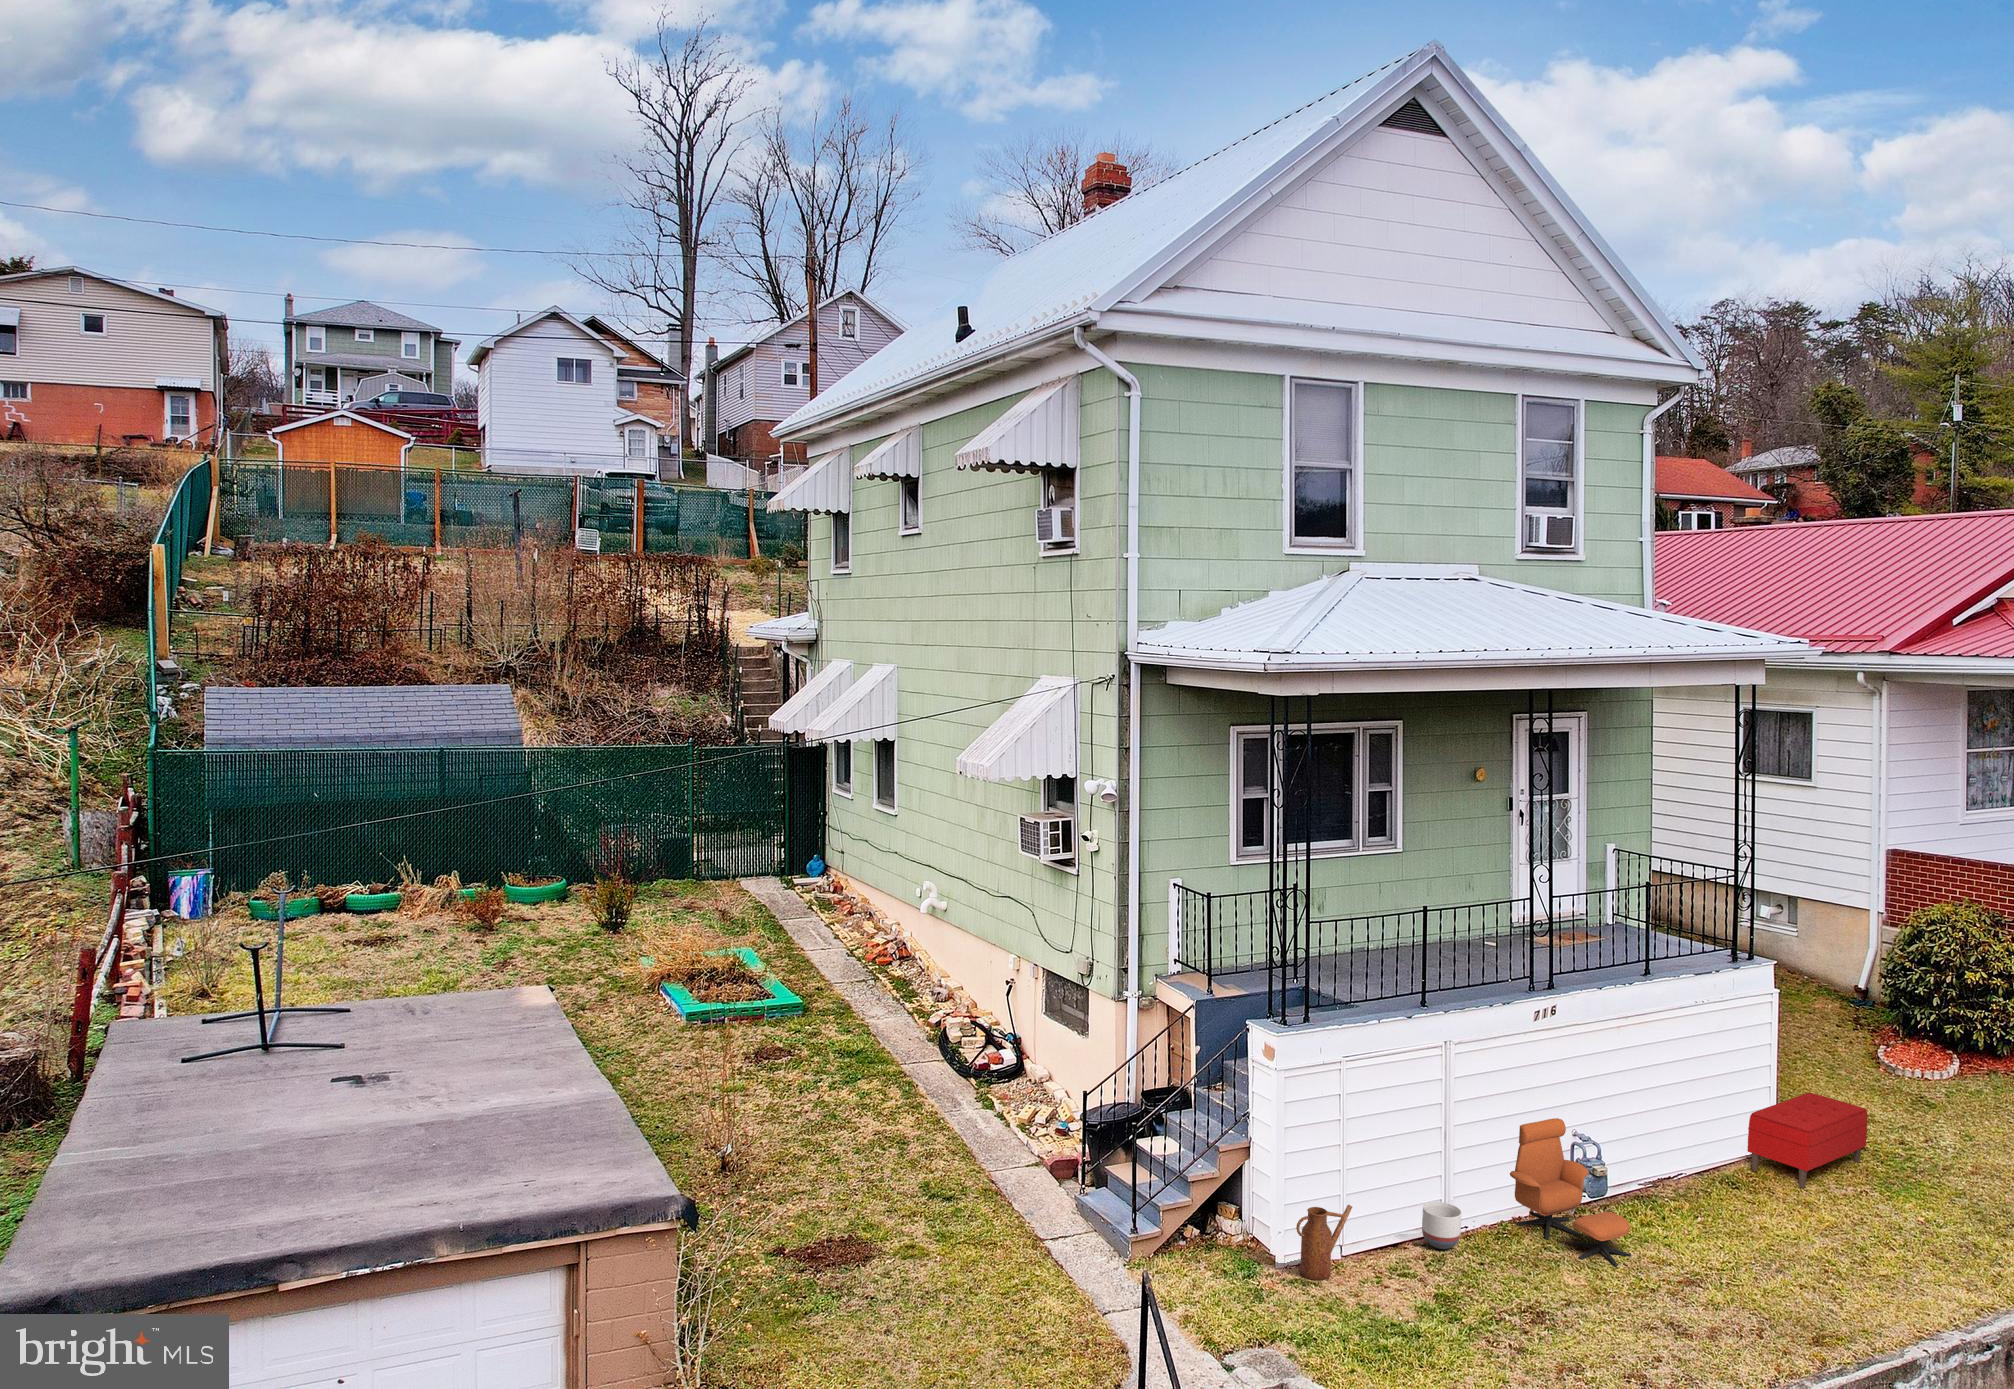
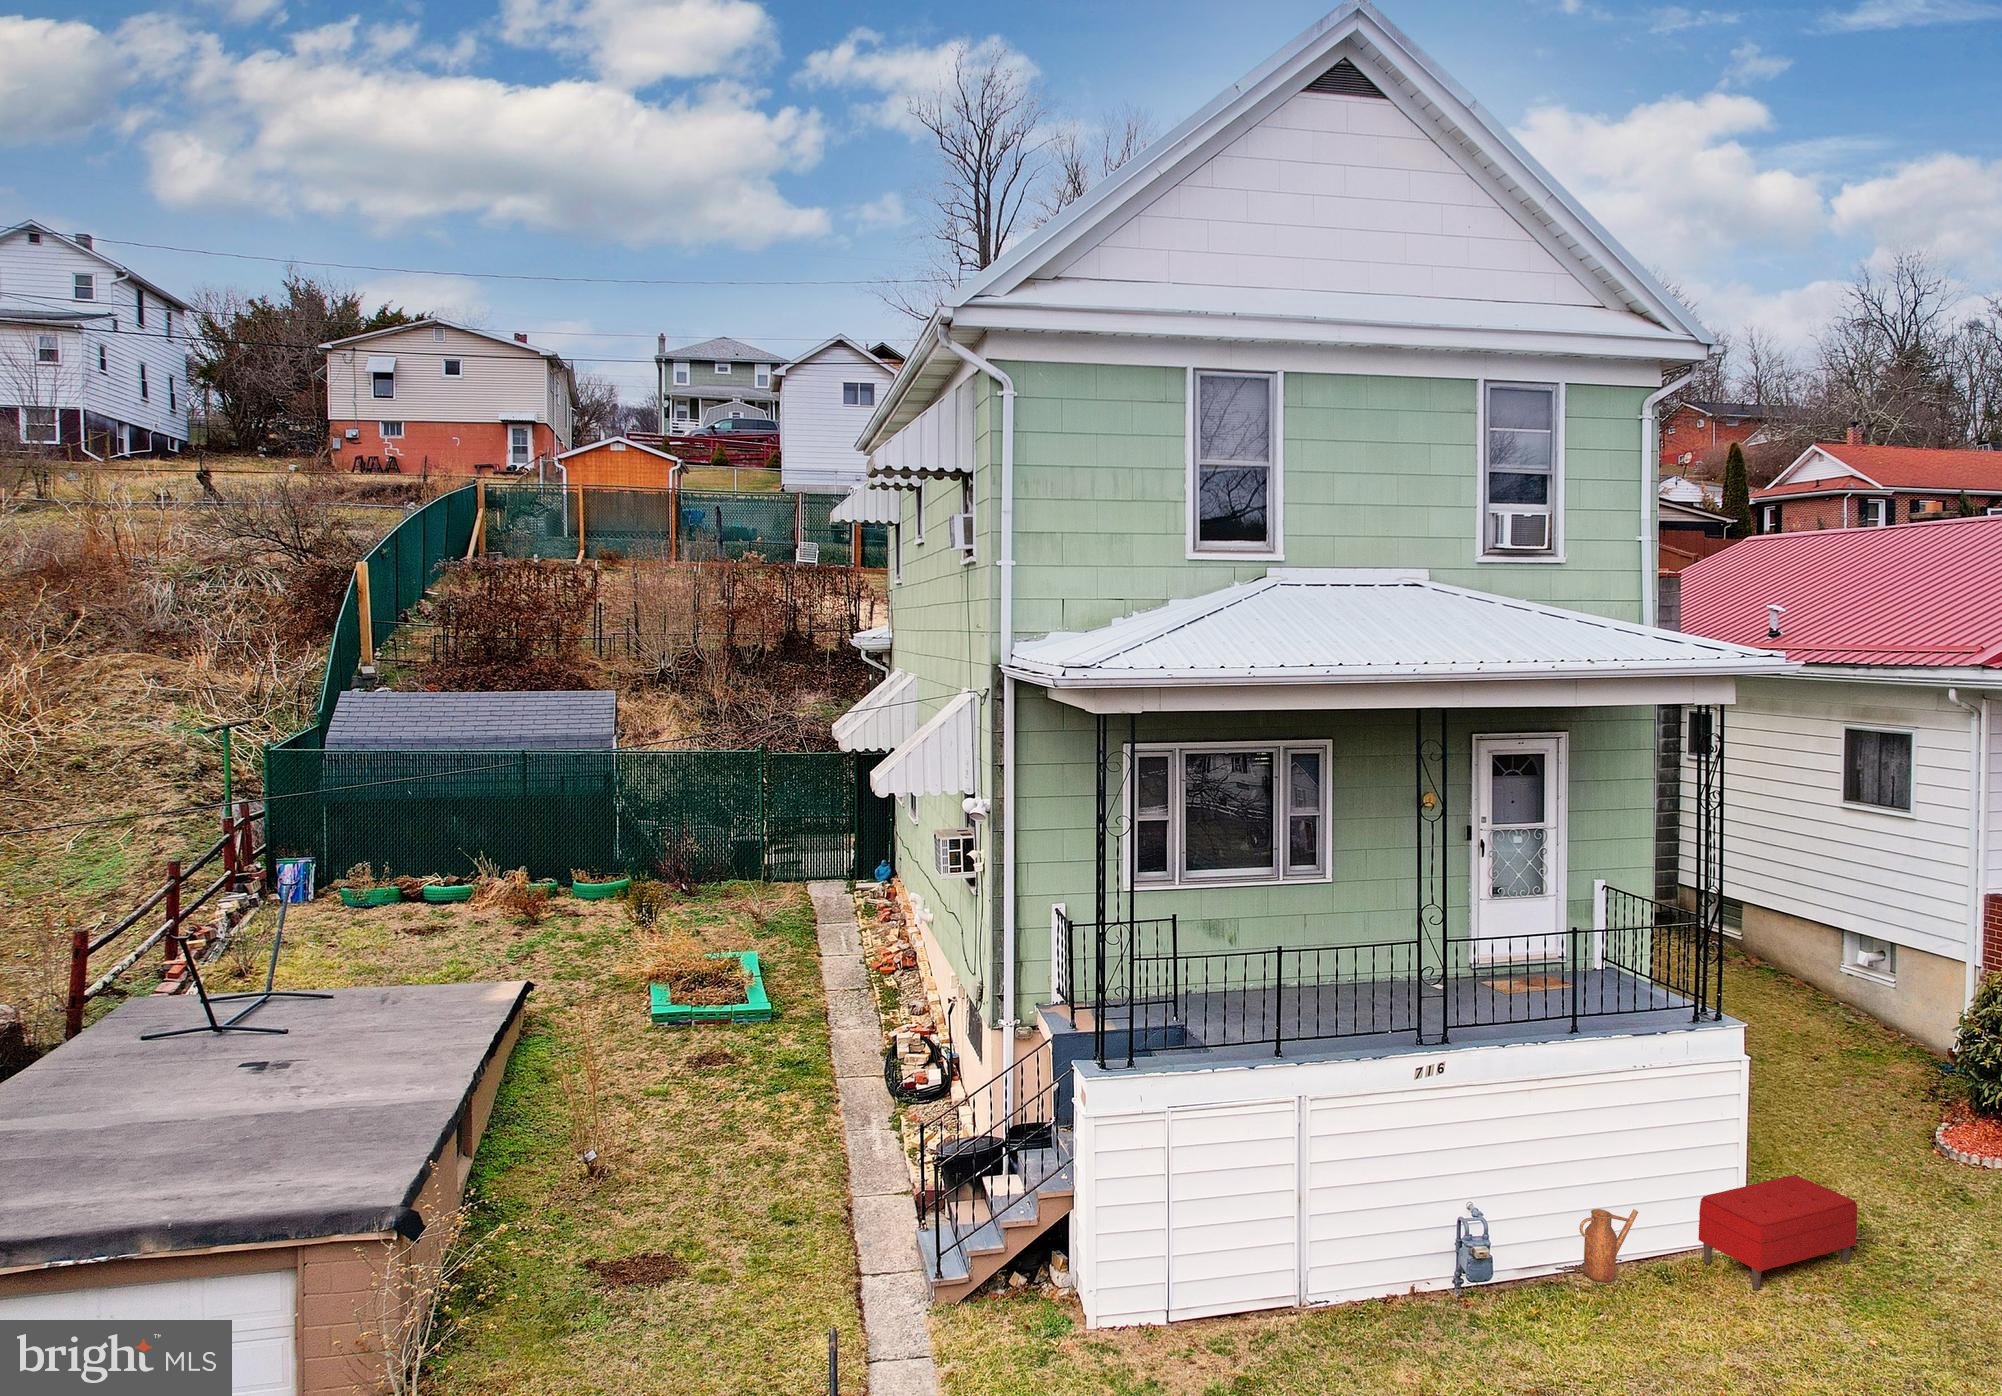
lounge chair: present [1510,1118,1631,1267] -> none [1371,1189,1495,1369]
planter: present [1422,1202,1461,1249] -> none [1260,1273,1302,1327]
watering can: present [1296,1205,1352,1280] -> present [1579,1209,1638,1282]

